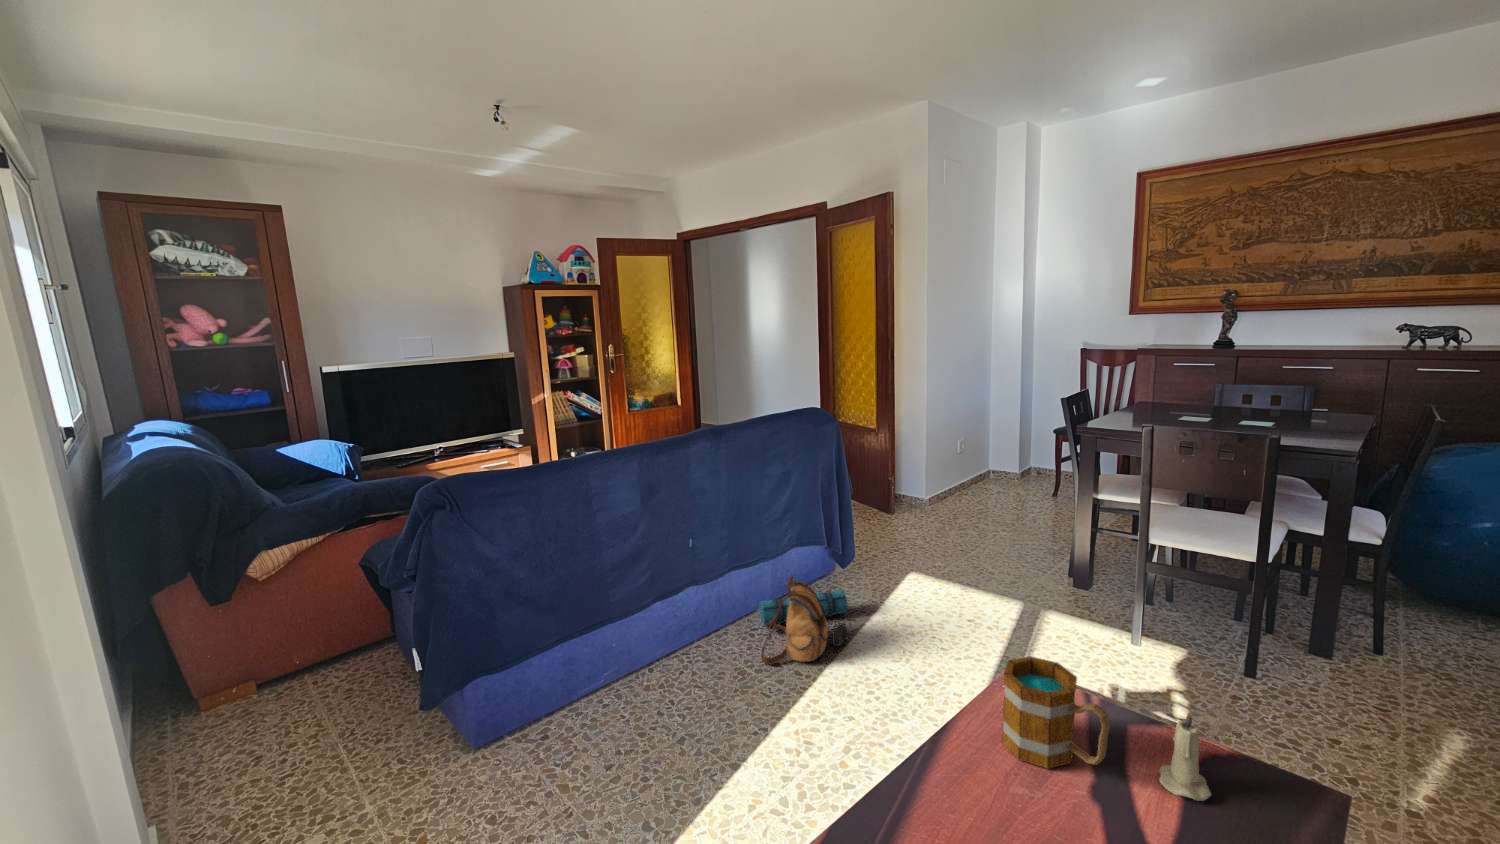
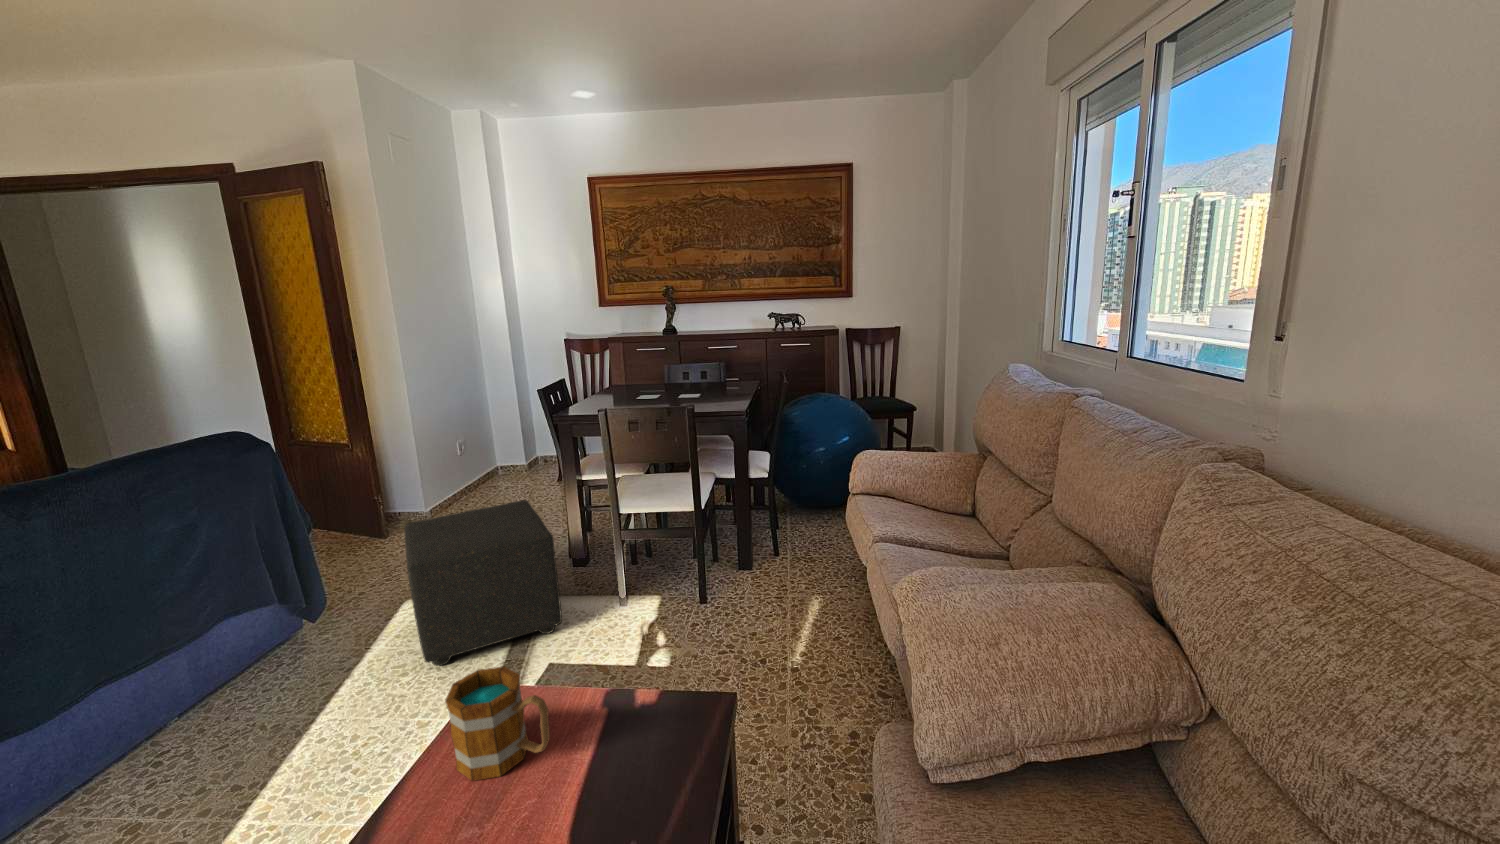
ottoman: none [923,504,1070,646] -> present [404,500,562,666]
backpack: present [759,576,849,664] -> none [168,653,318,796]
candle: present [1159,711,1211,801] -> none [598,667,636,745]

